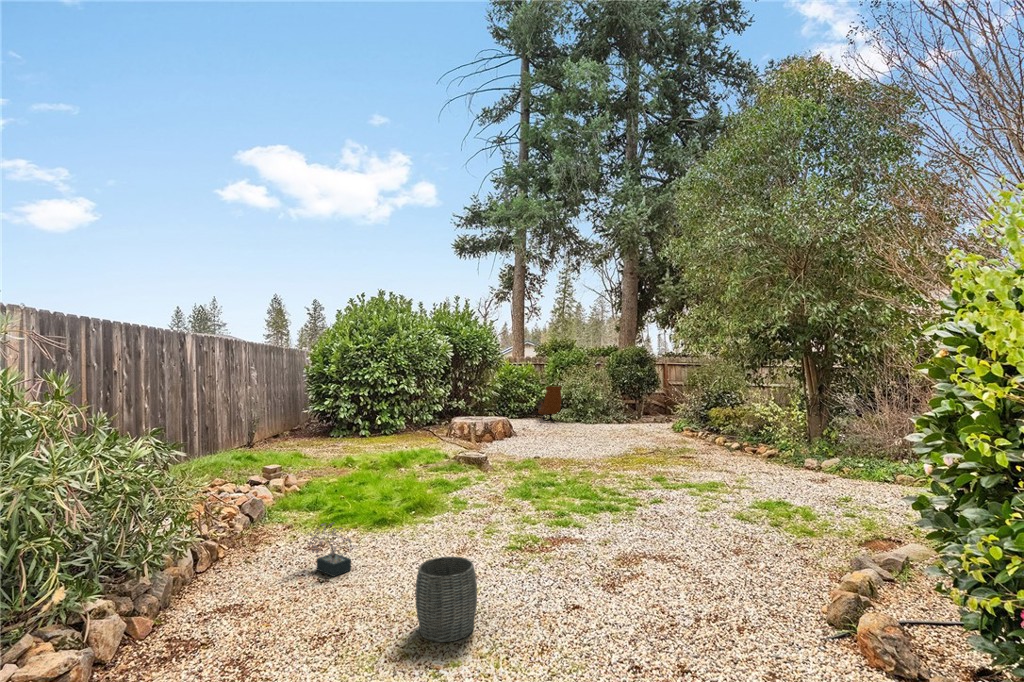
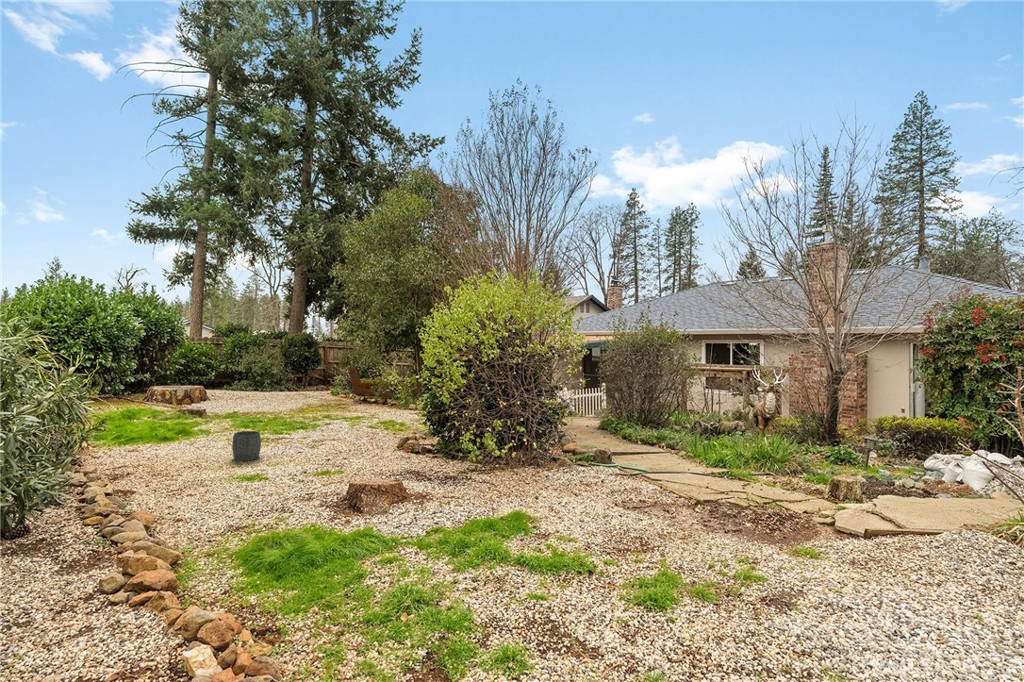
lounge chair: present [538,386,562,423] -> present [349,367,394,404]
decorative plant: present [309,522,357,577] -> none [142,431,175,456]

